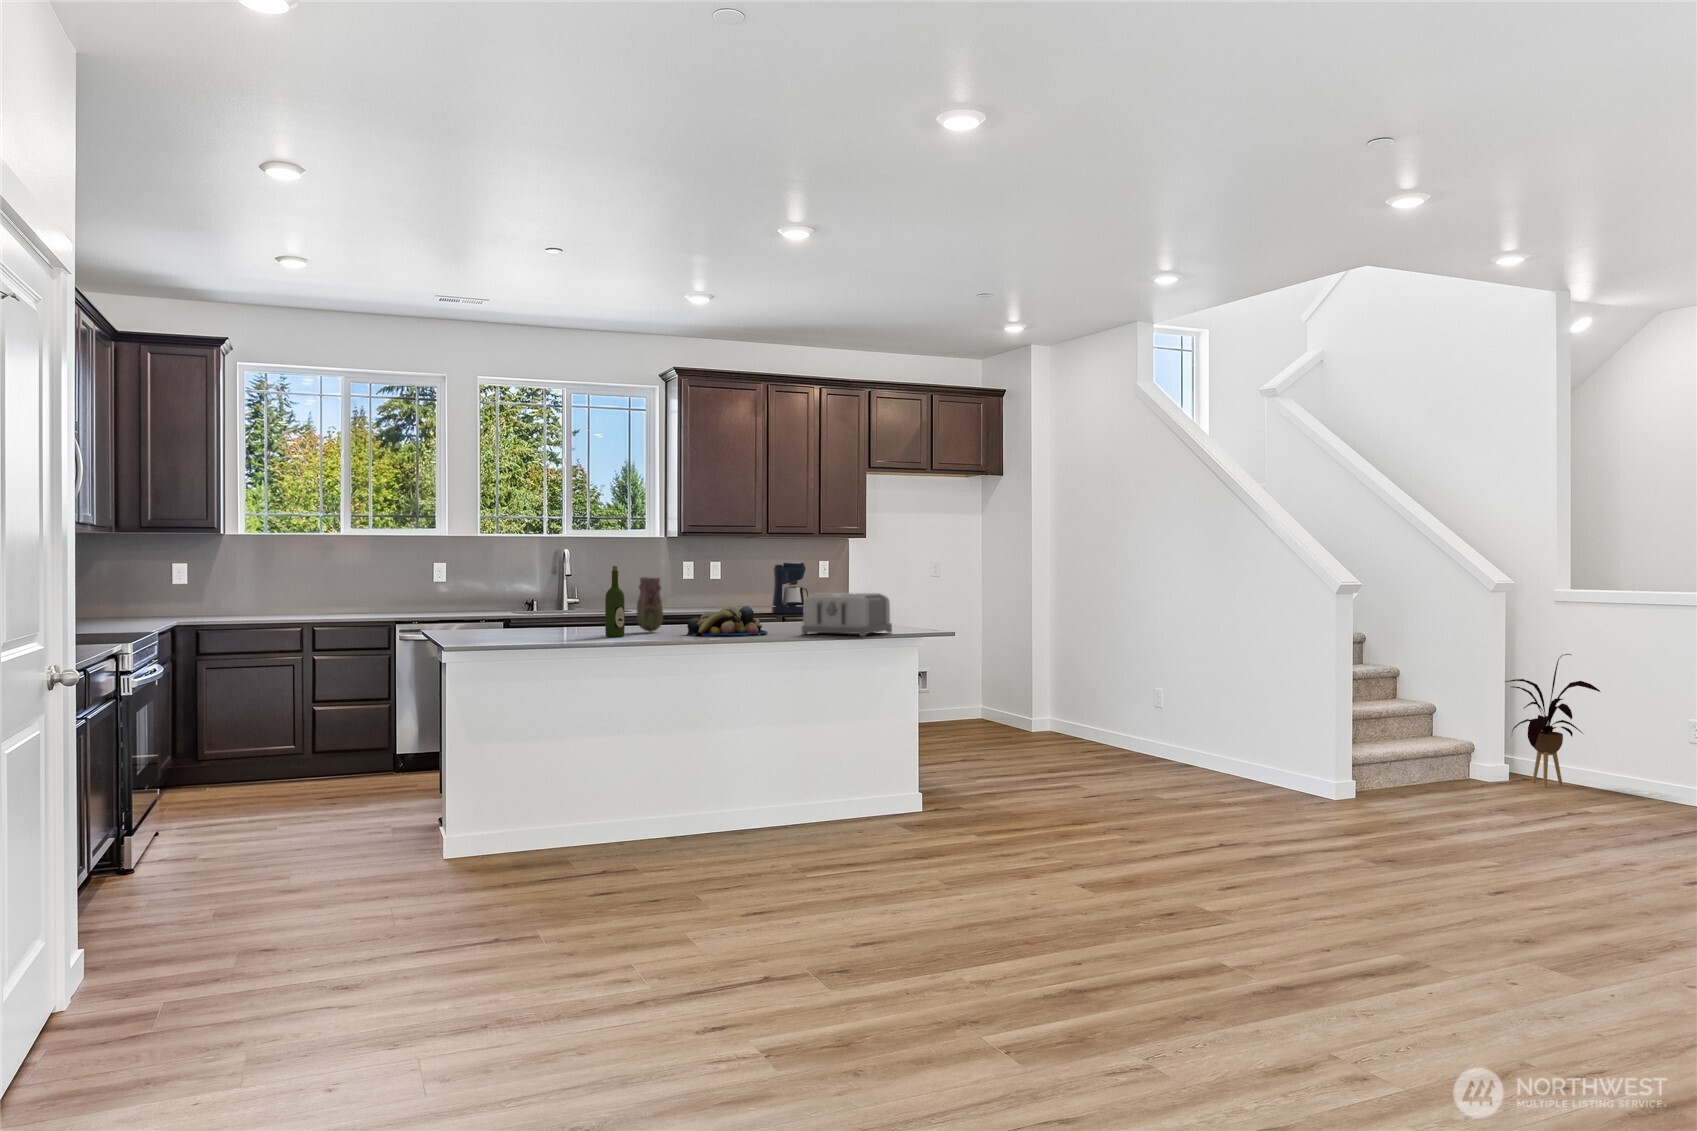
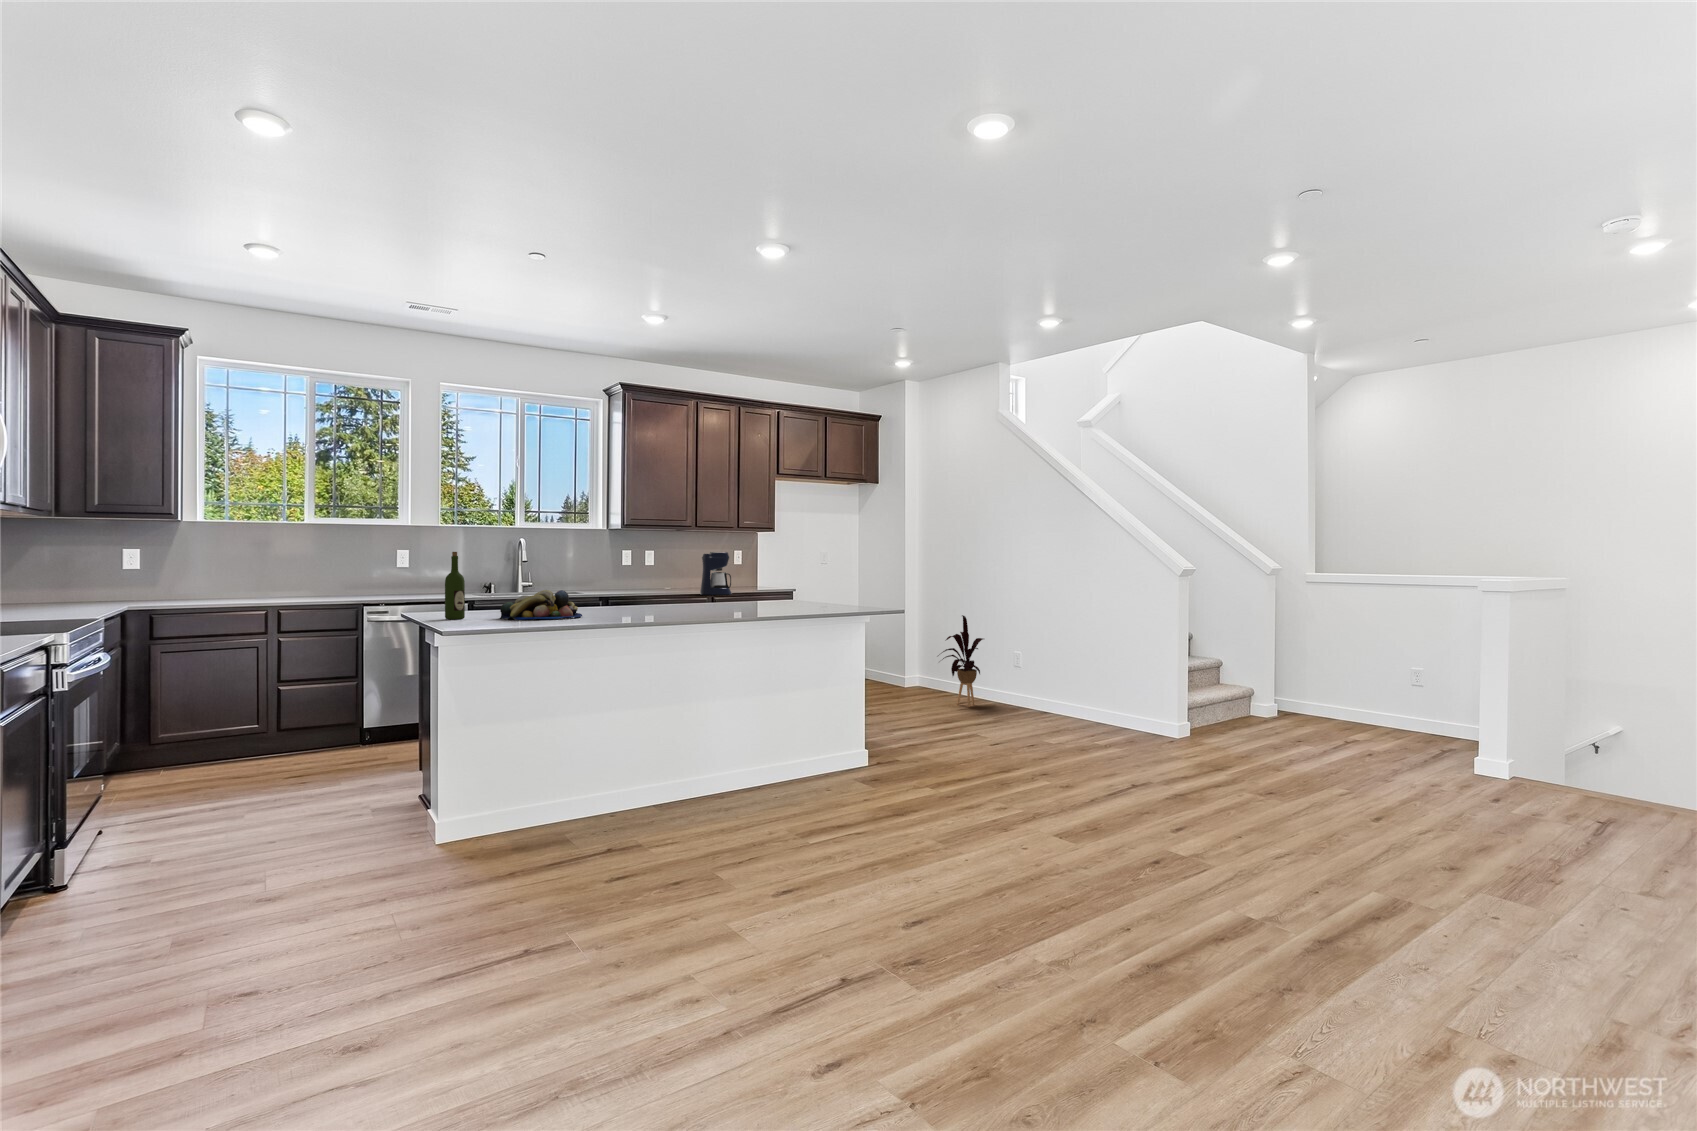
wine bottle: present [605,566,625,637] -> present [445,552,465,619]
vase: present [637,577,663,632] -> none [618,563,643,614]
toaster: present [802,593,892,636] -> none [775,577,850,616]
fruit bowl: present [687,606,768,636] -> present [500,590,582,620]
house plant: present [1505,654,1600,786] -> present [938,615,983,707]

